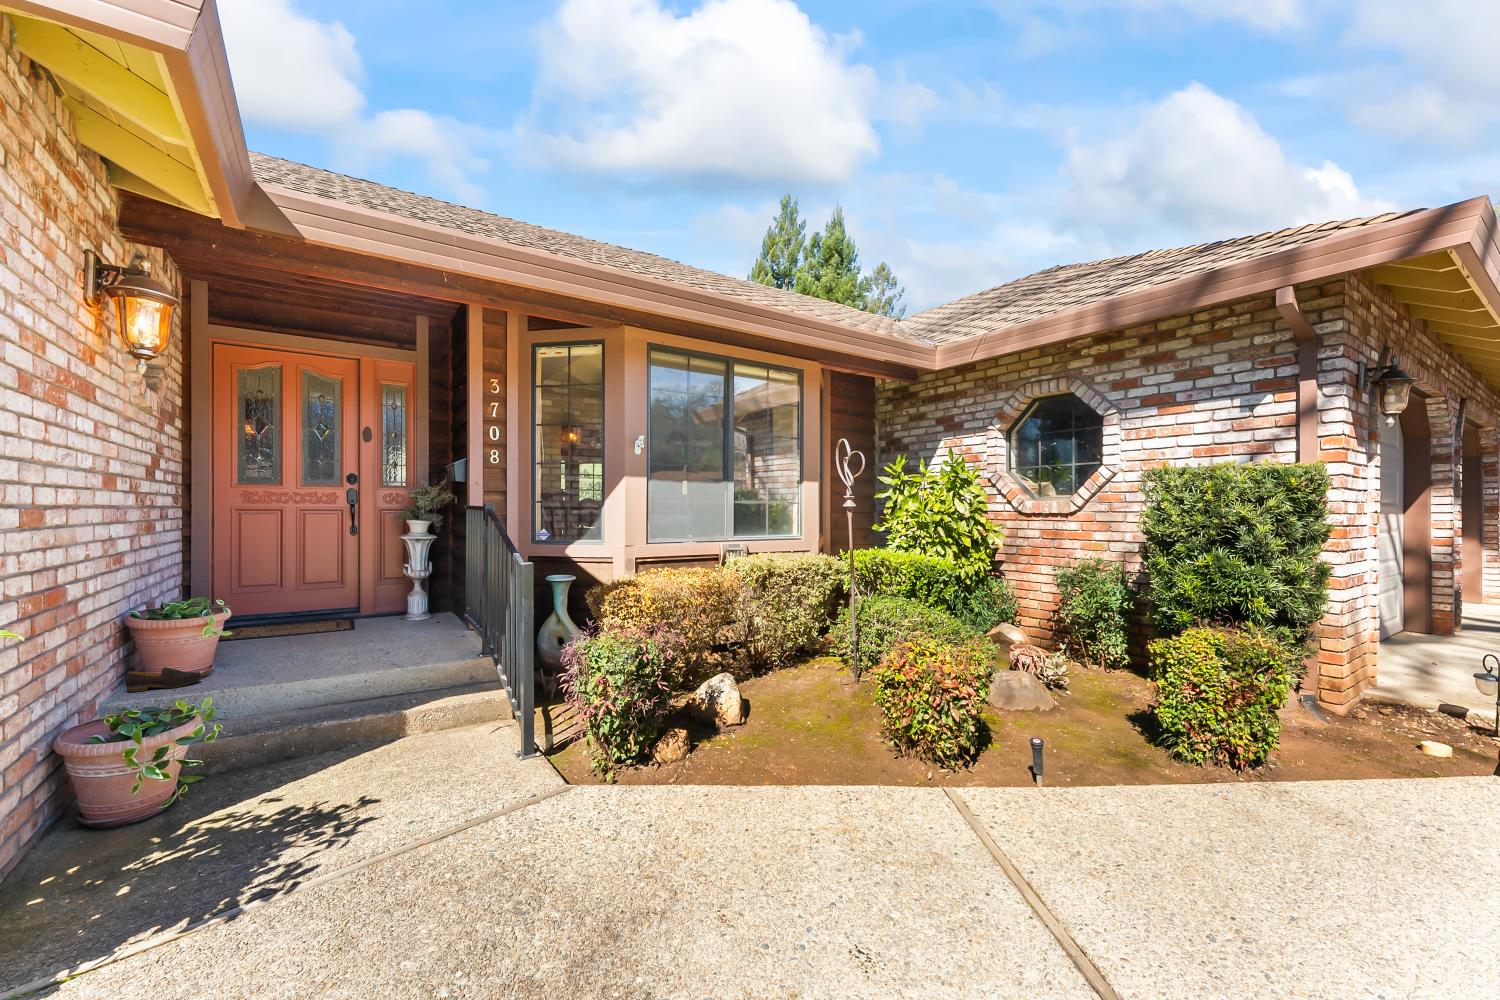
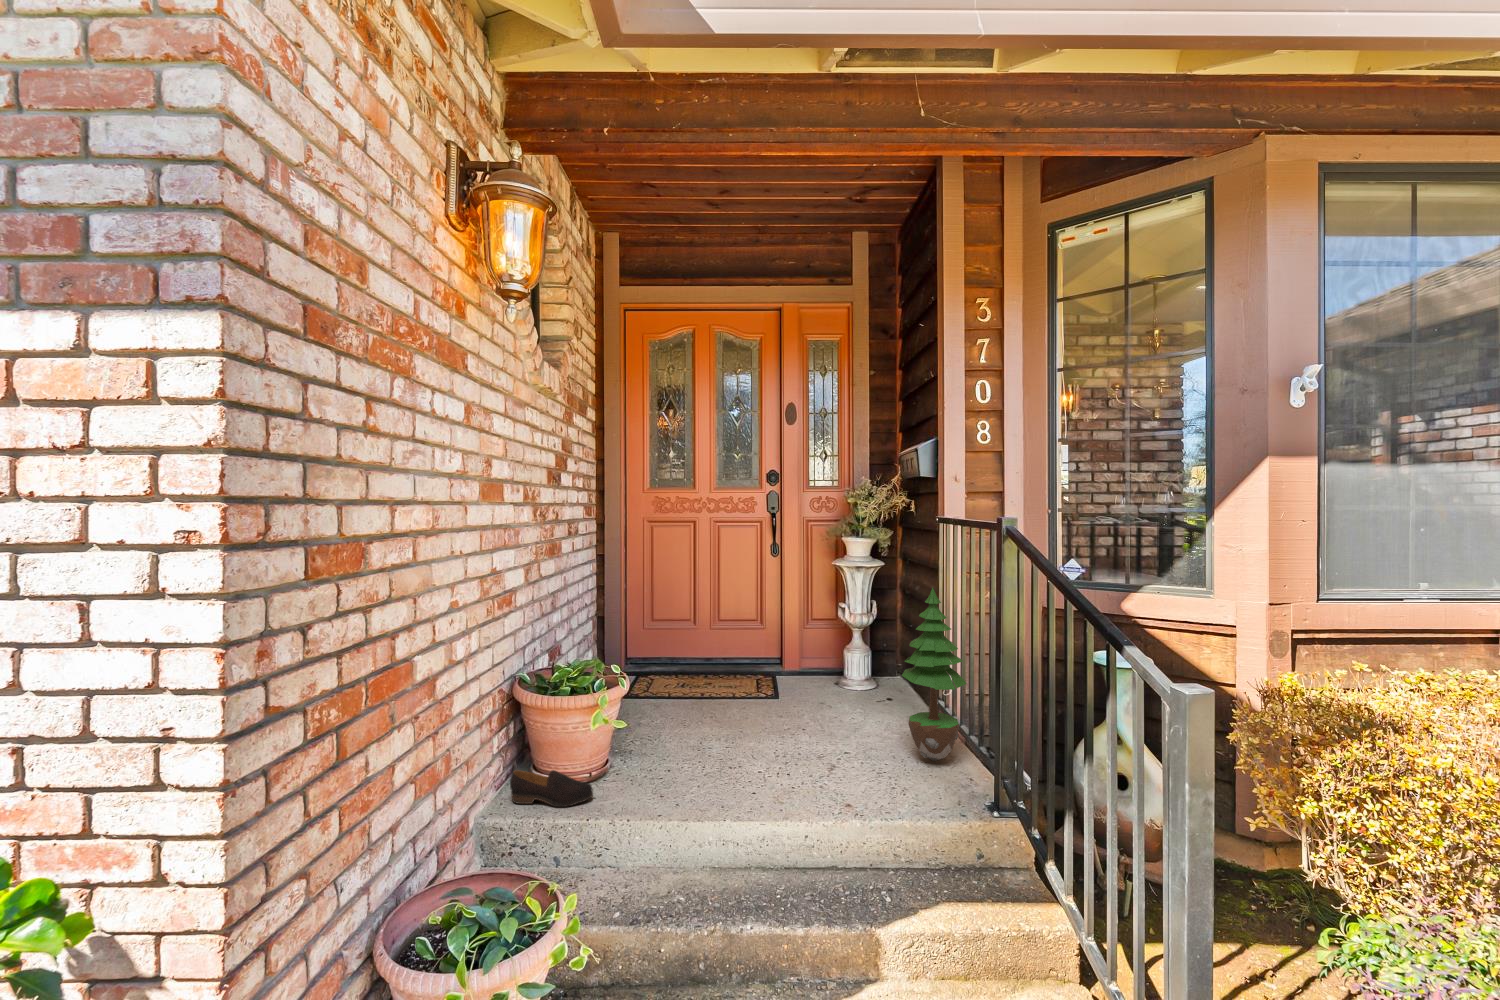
potted tree: none [435,542,474,639] -> present [902,588,966,761]

